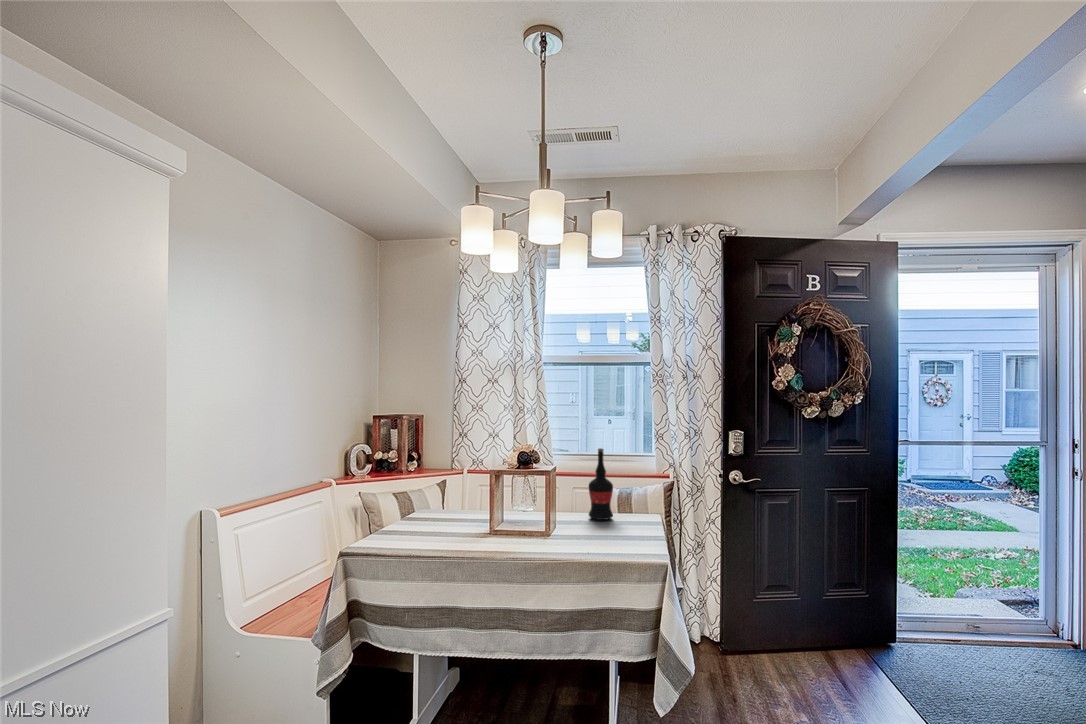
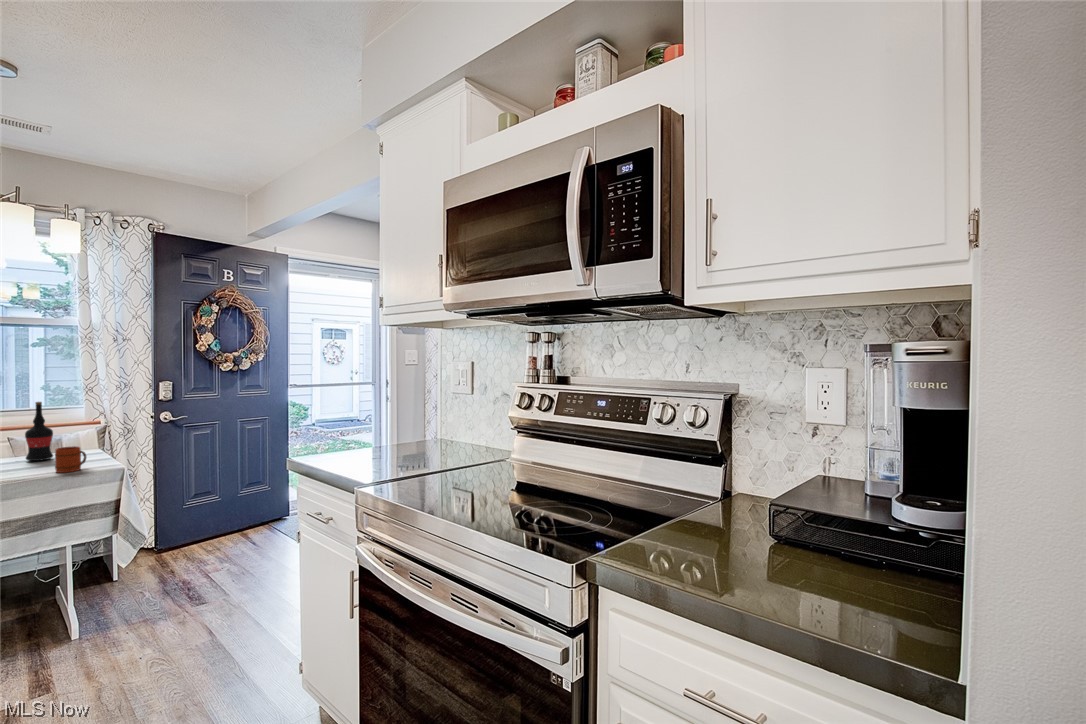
mug: none [604,511,637,546] -> present [55,446,86,473]

